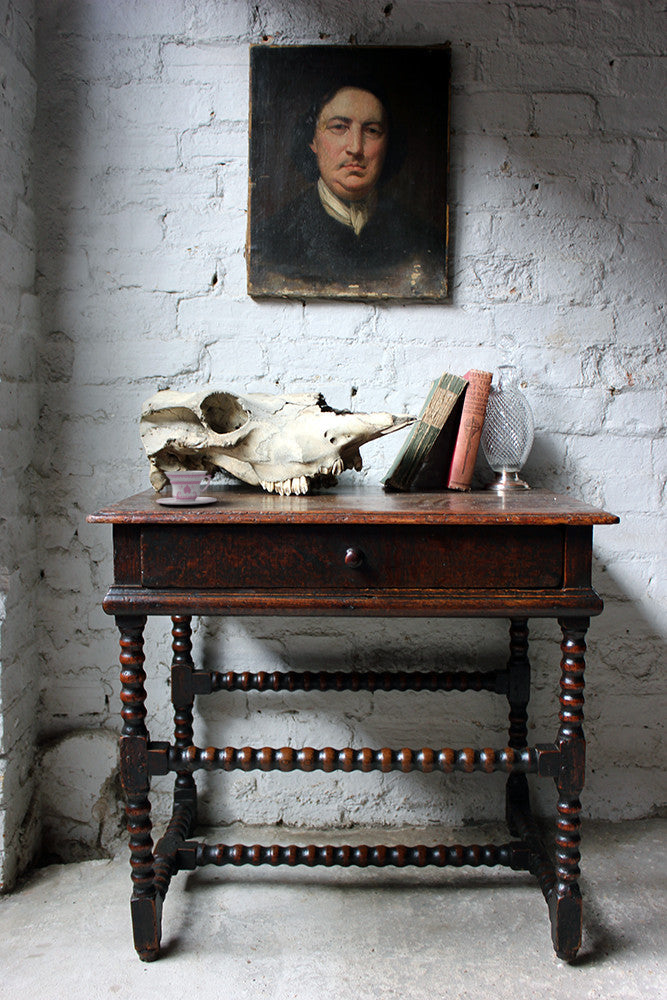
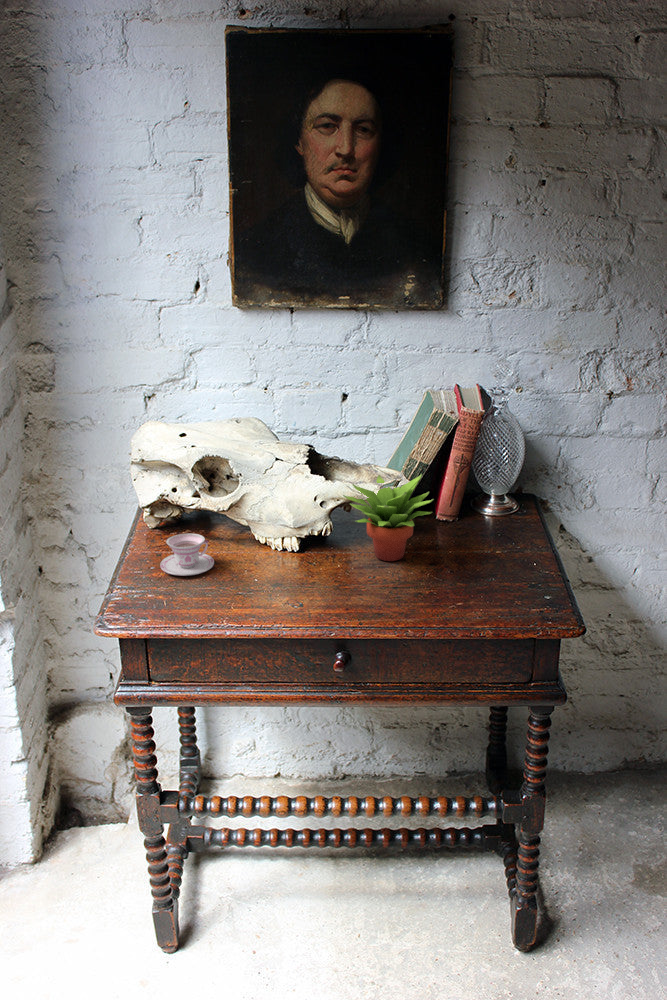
succulent plant: none [360,409,458,501] -> present [343,474,434,561]

